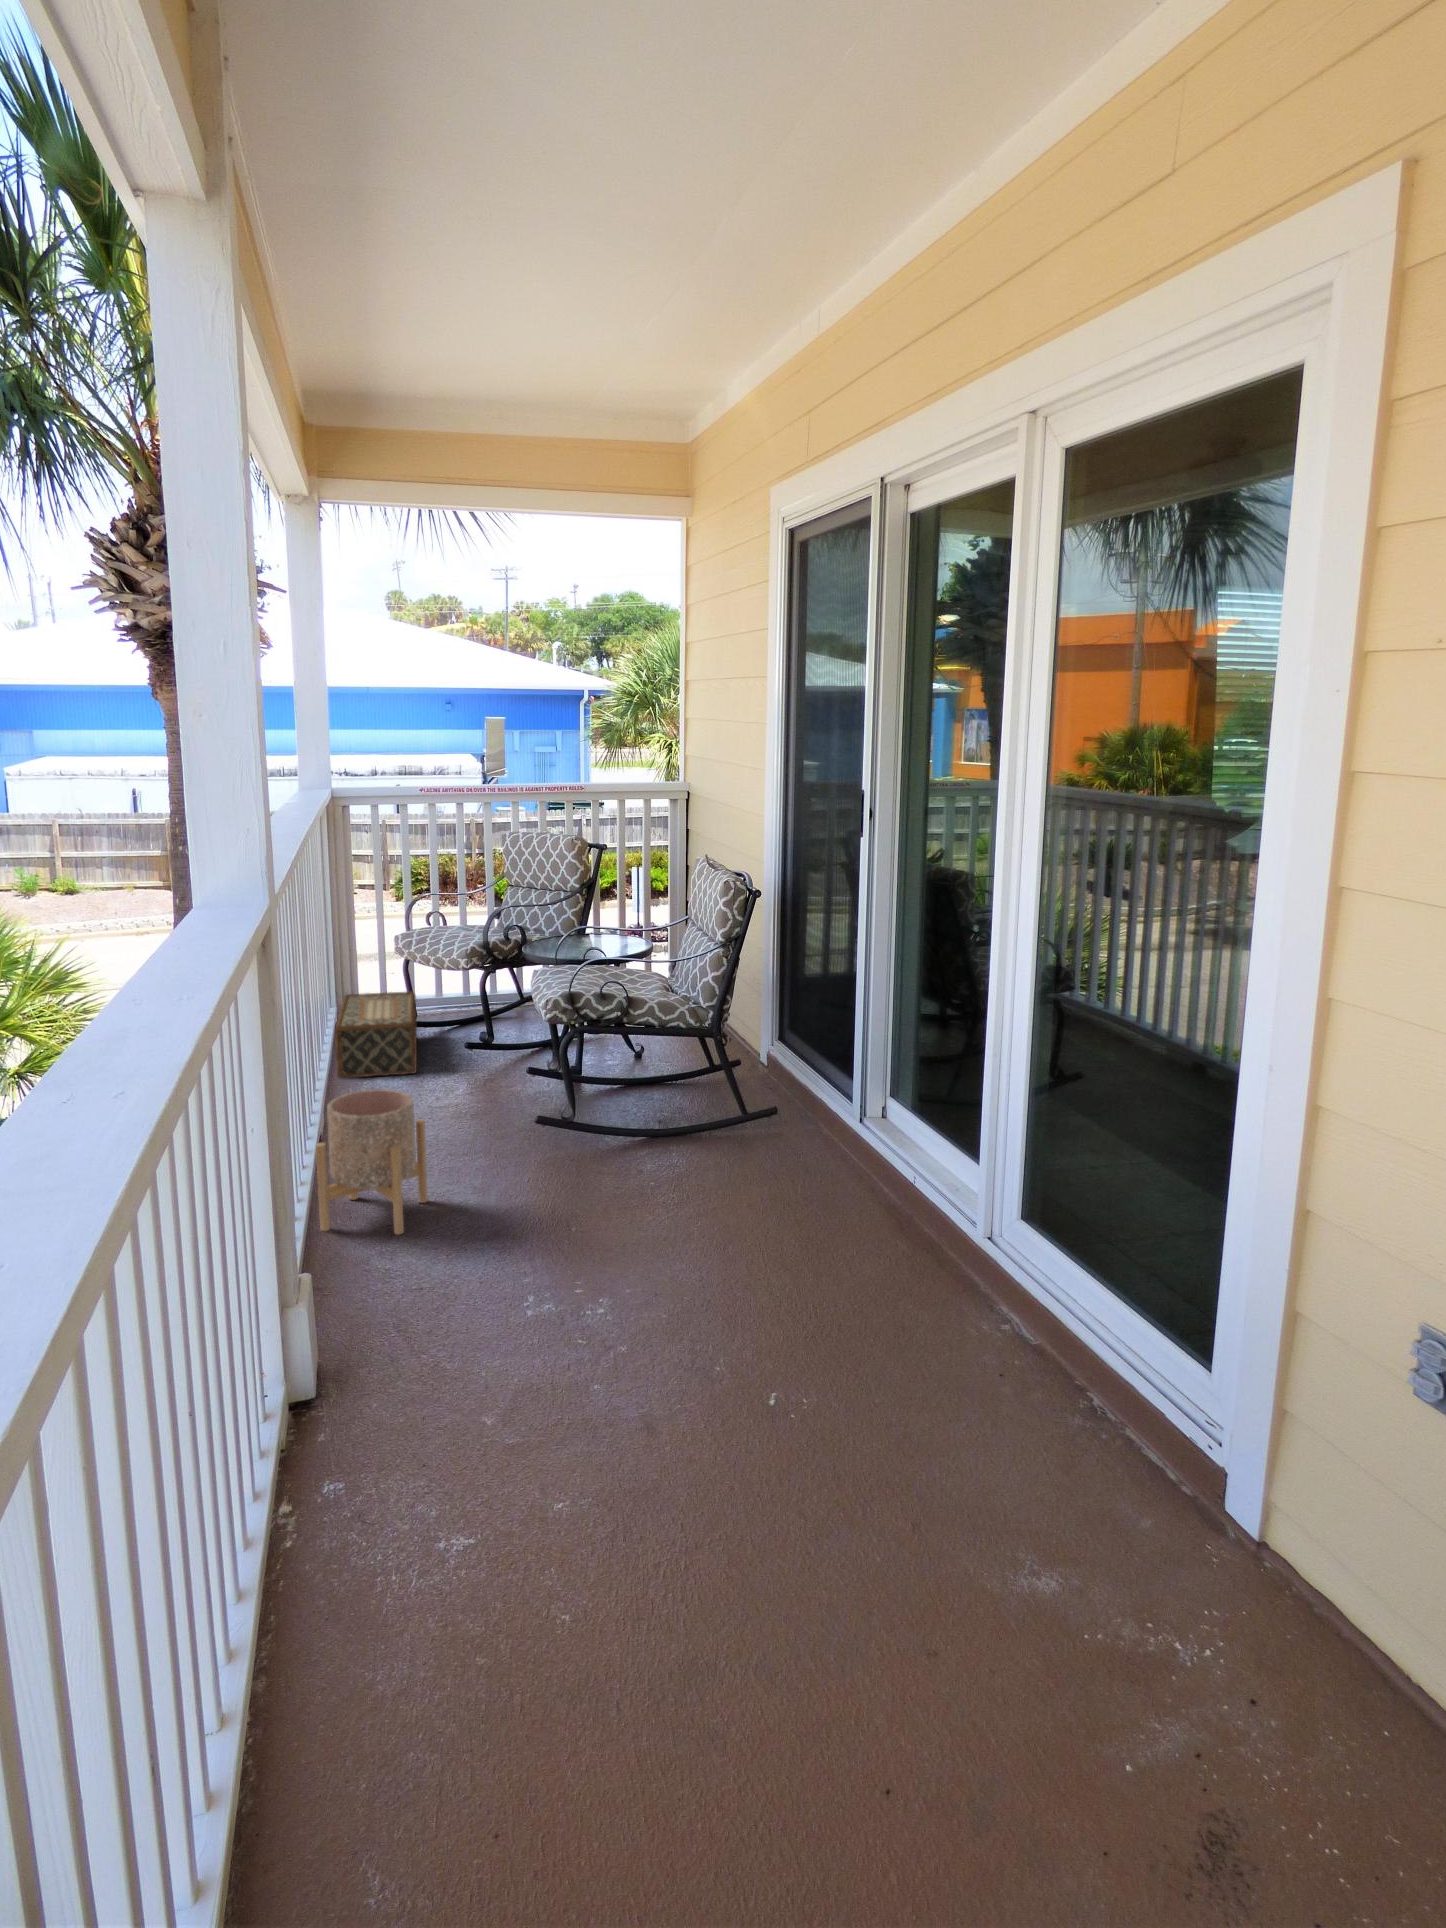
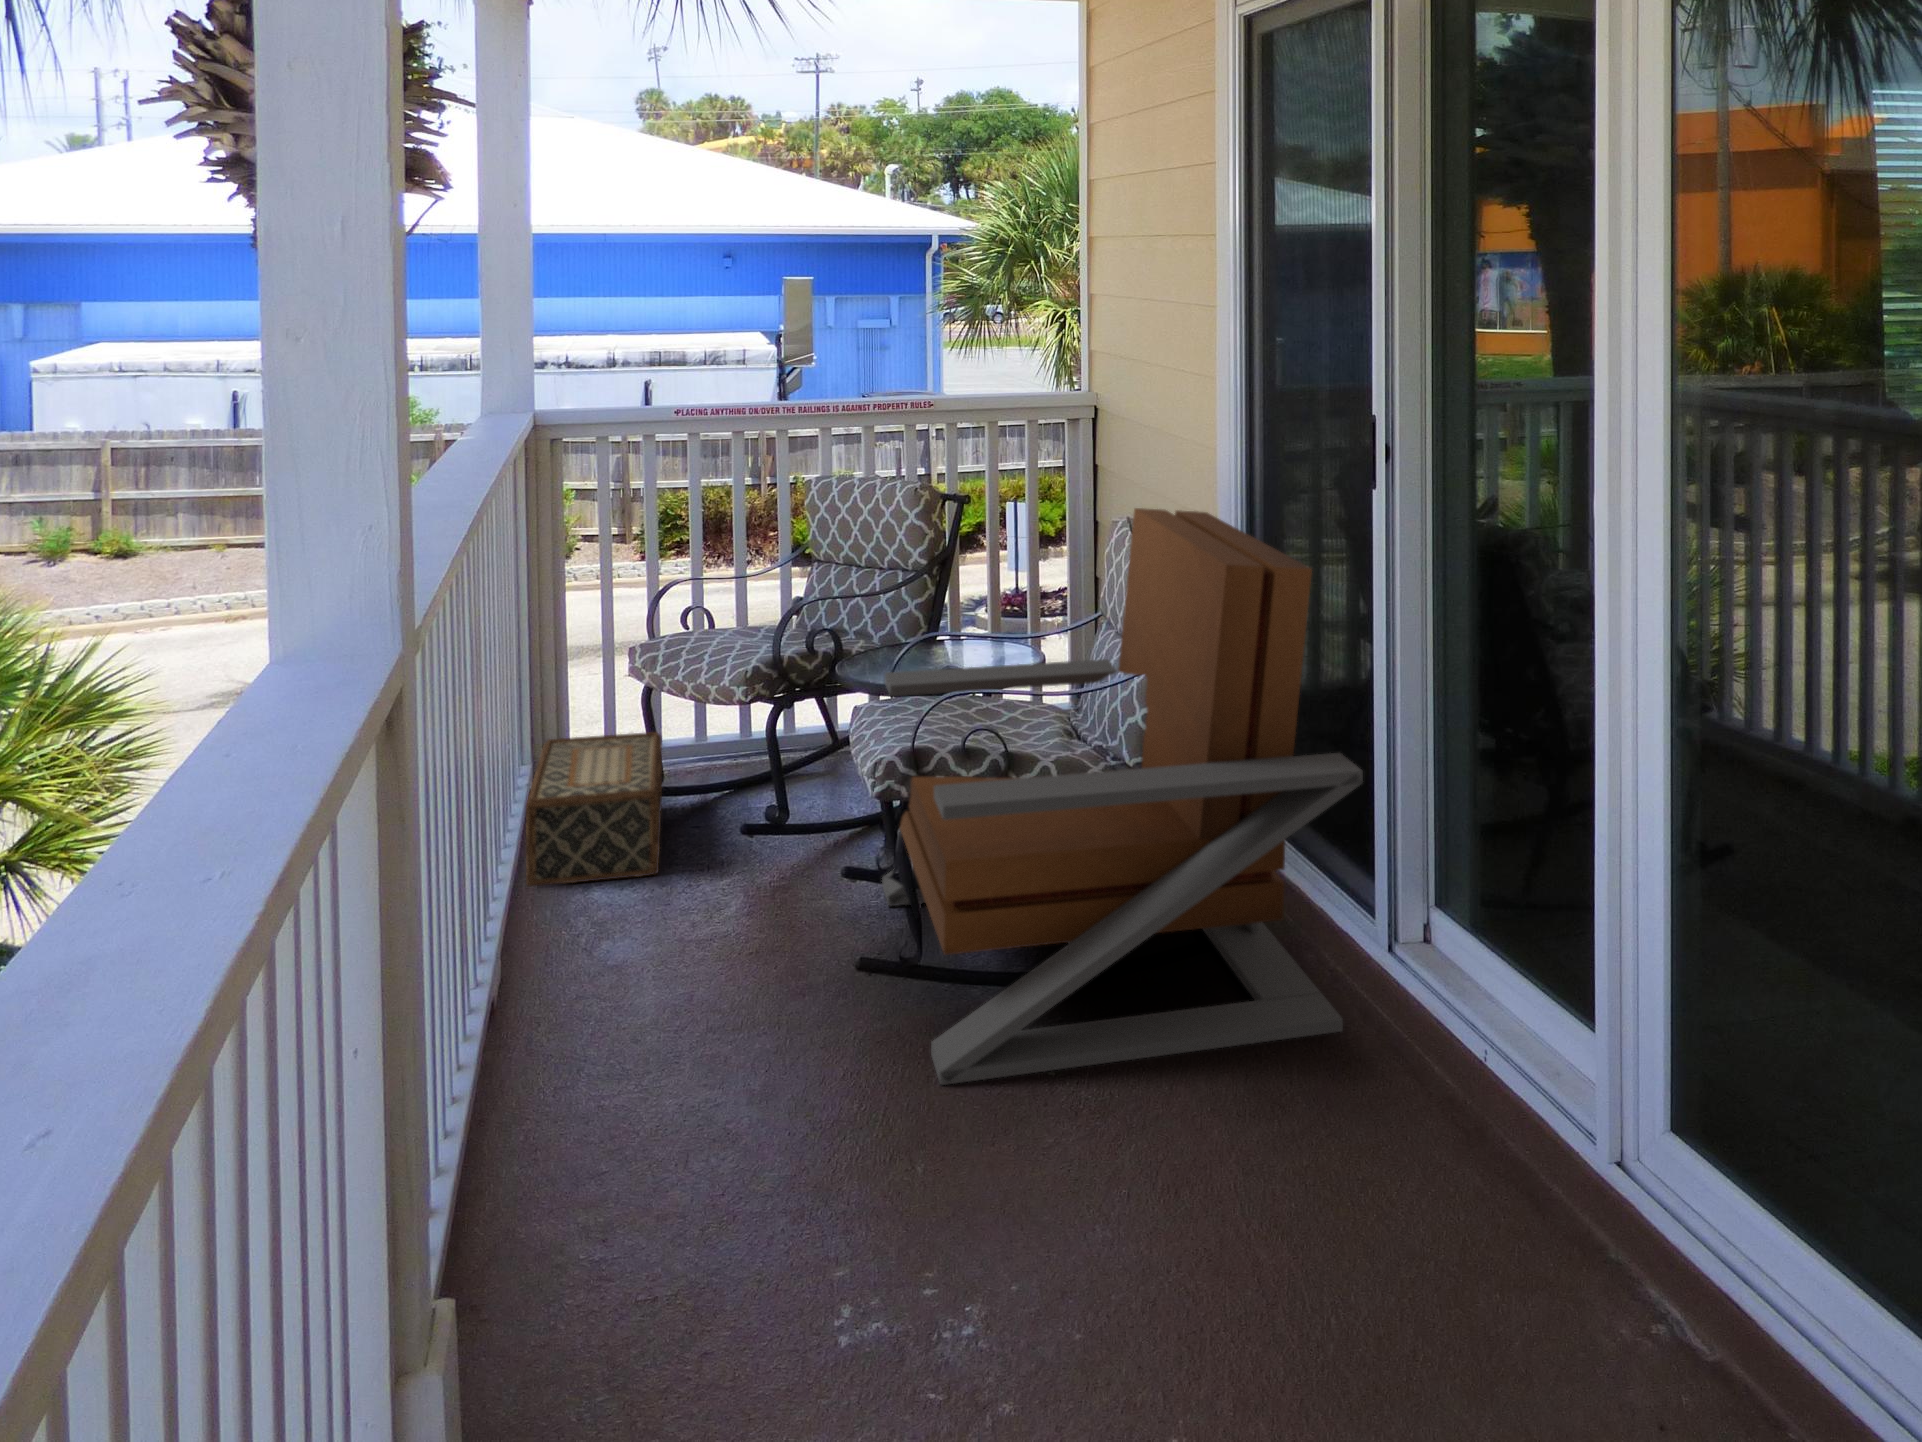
lounge chair: none [552,850,847,1185] -> present [882,508,1363,1085]
planter: present [316,1089,428,1235] -> none [477,933,668,1198]

